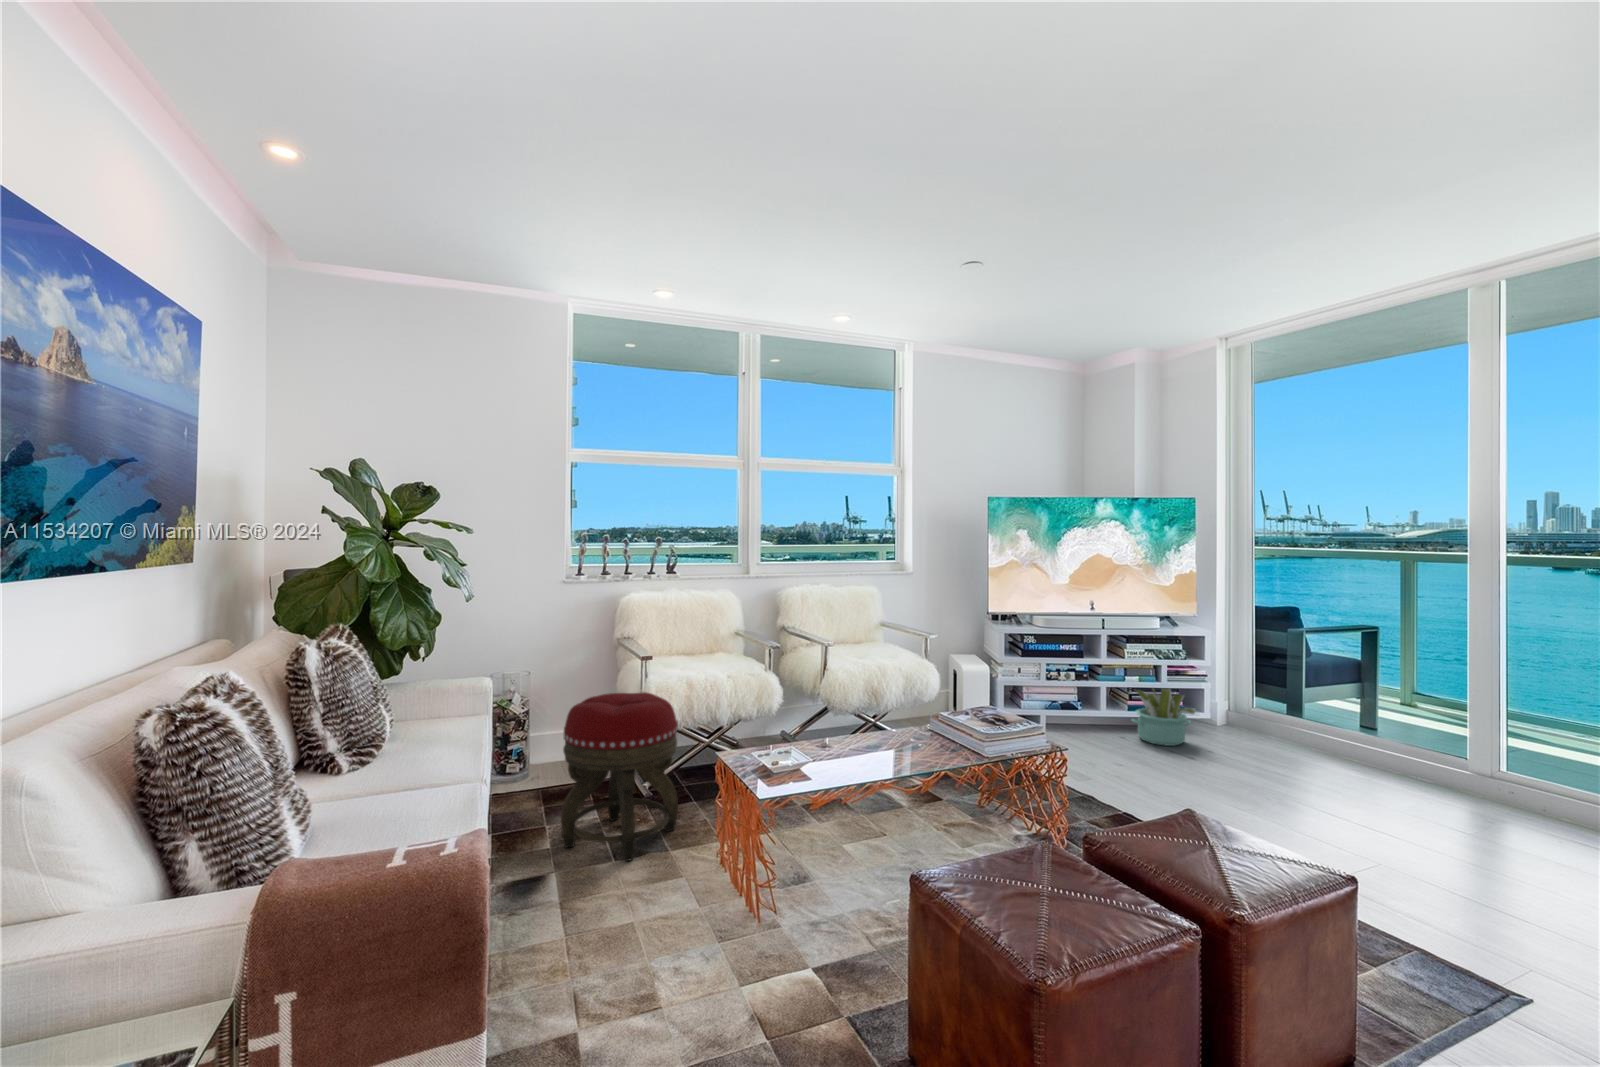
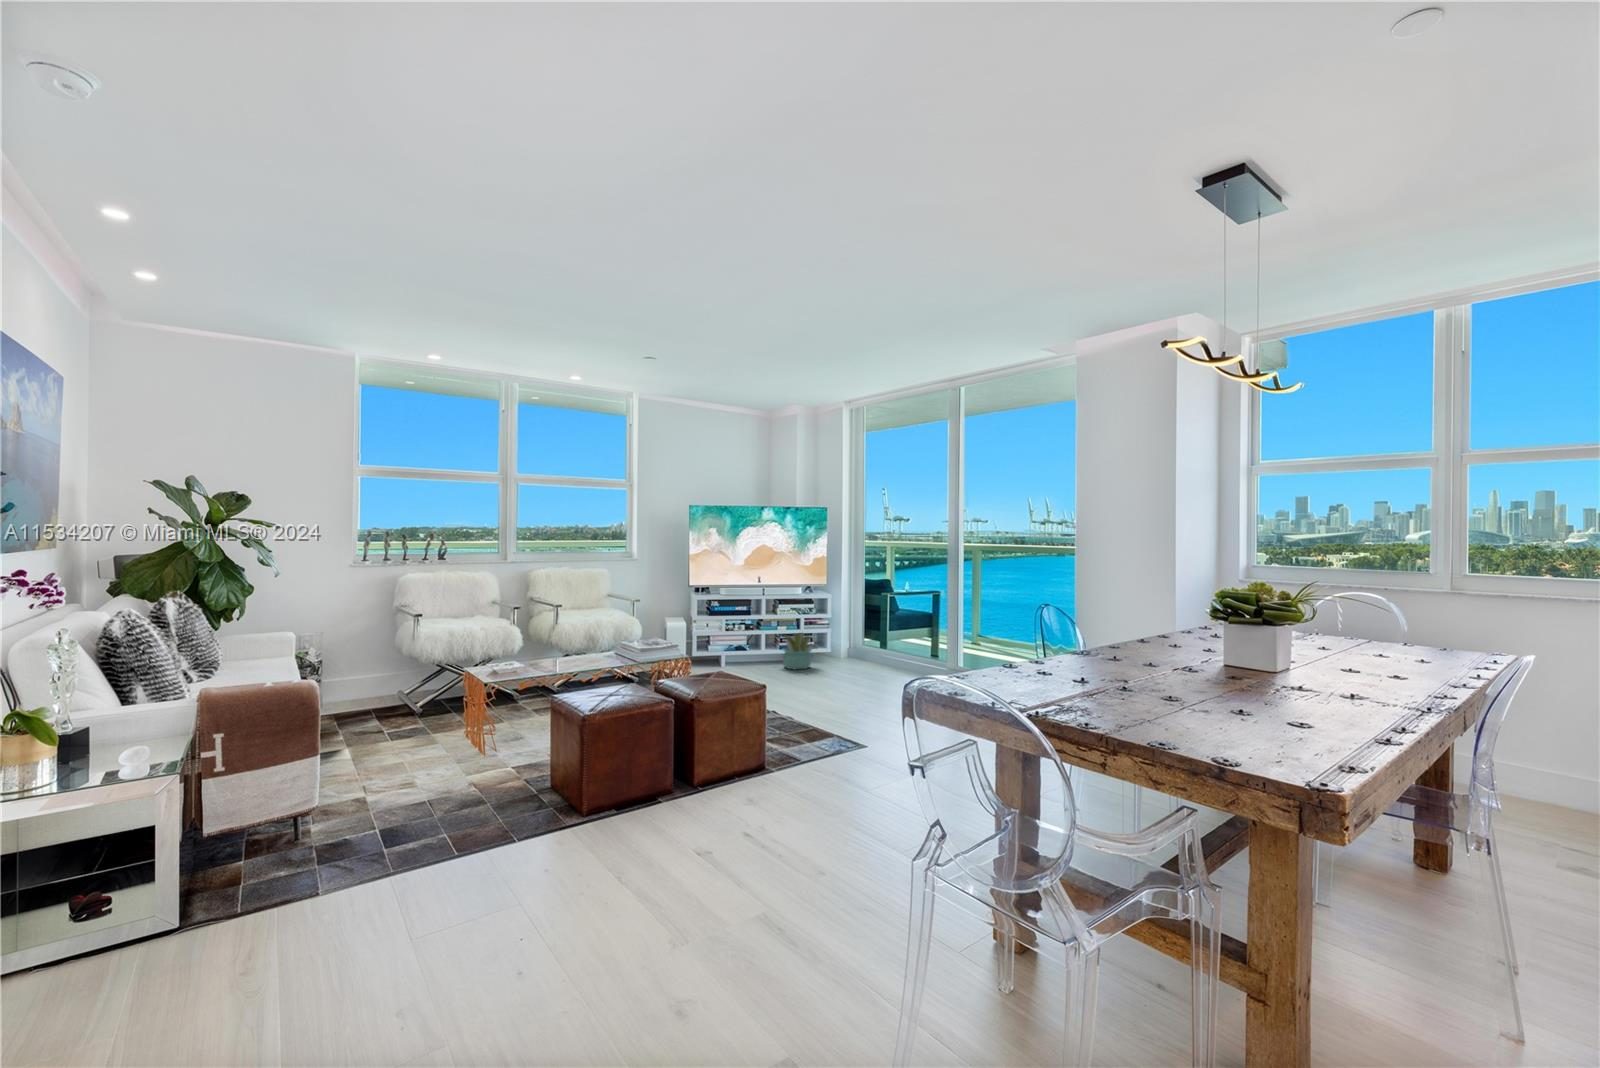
footstool: present [561,692,678,861] -> none [350,637,437,740]

